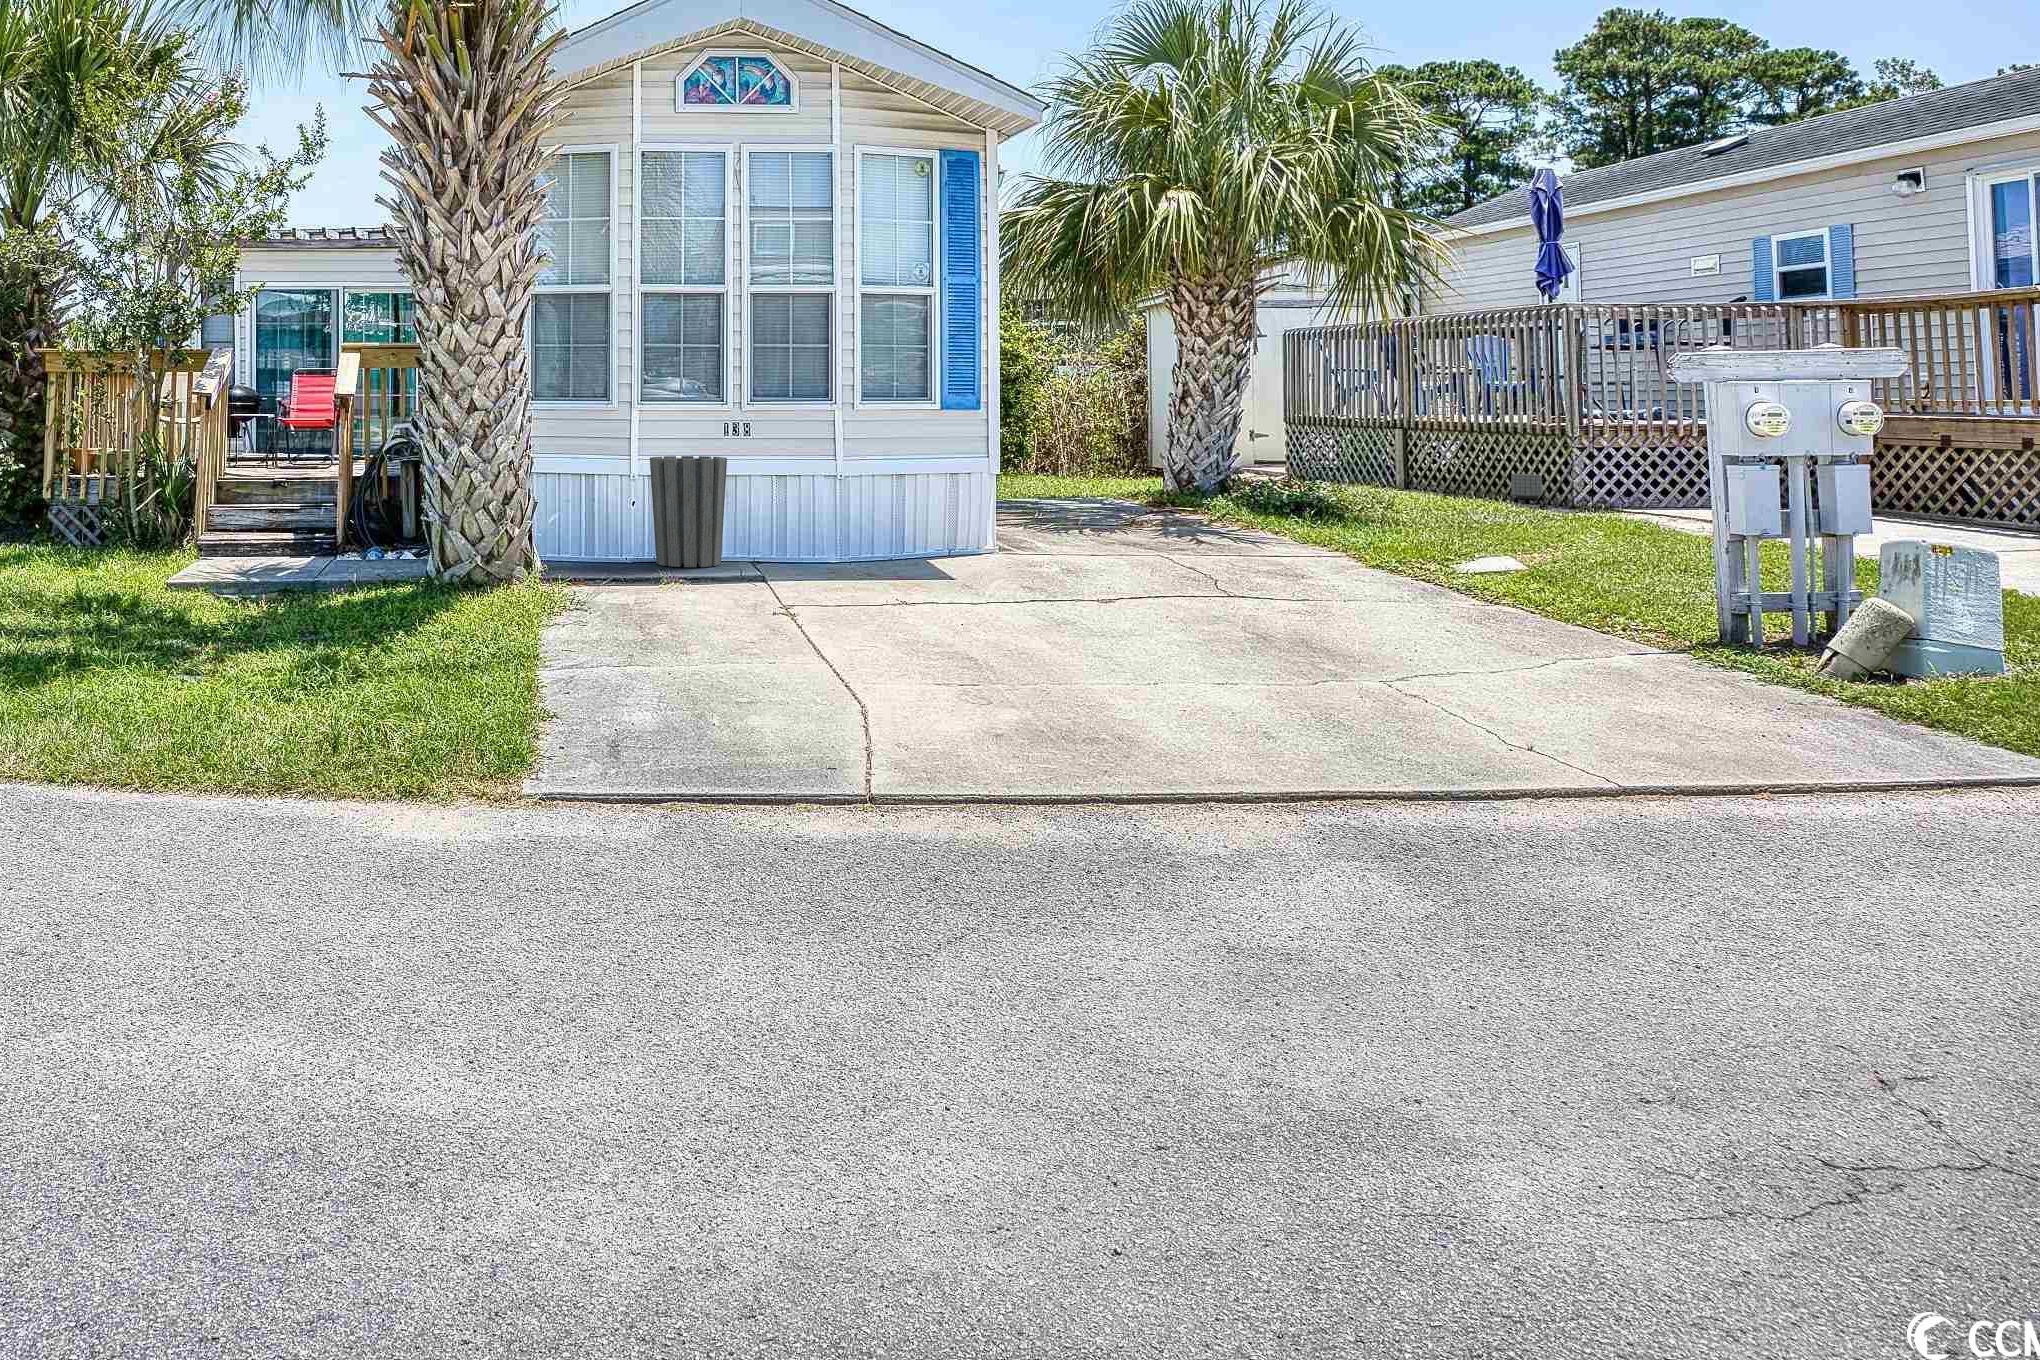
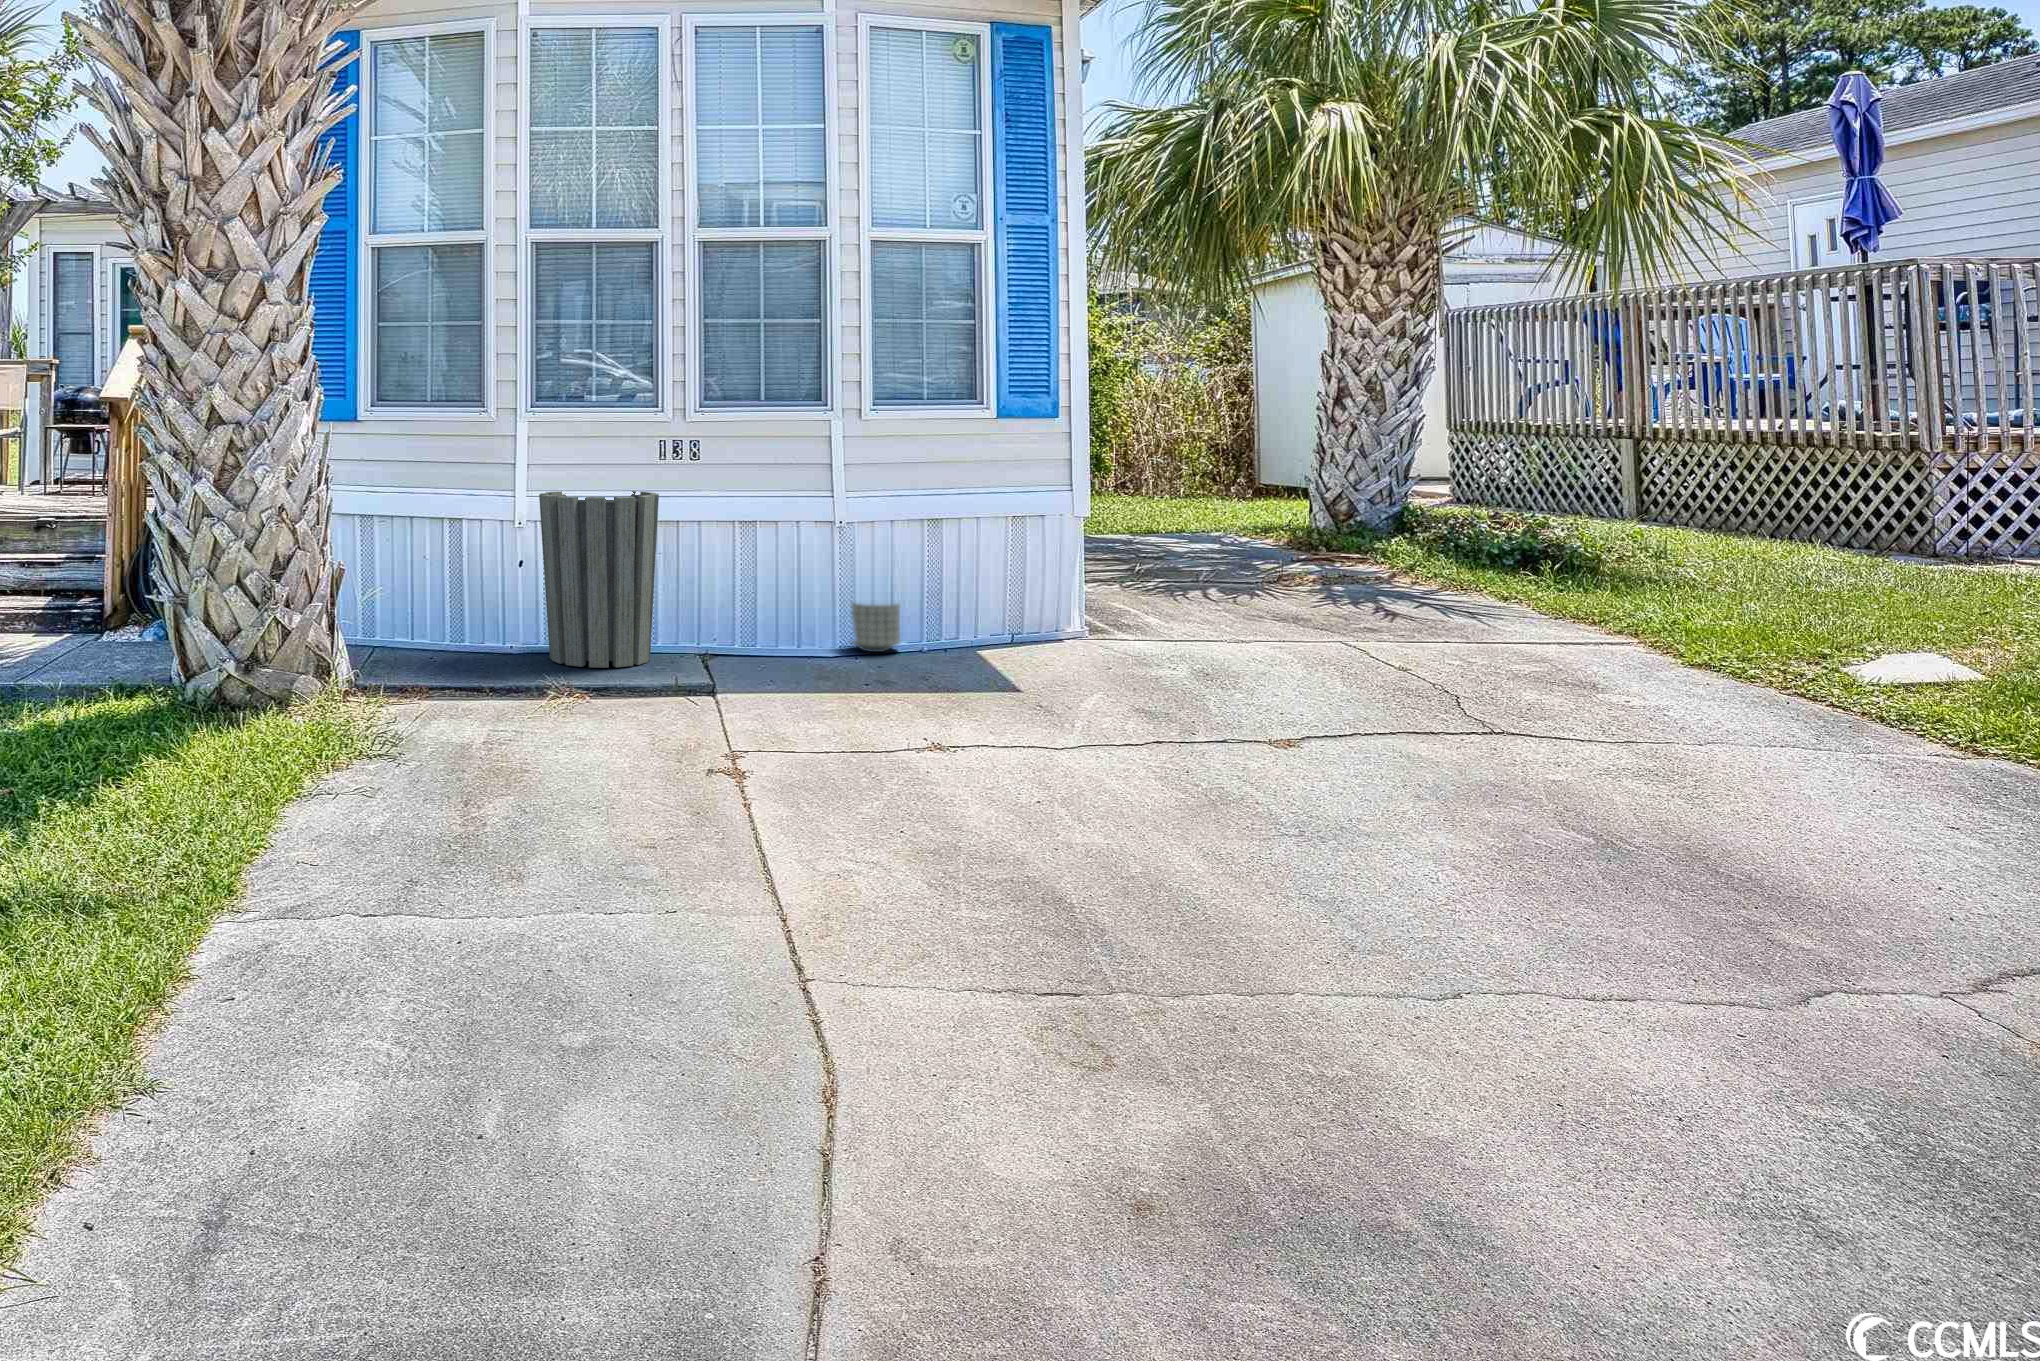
planter: present [1511,474,1542,499] -> present [851,603,900,652]

